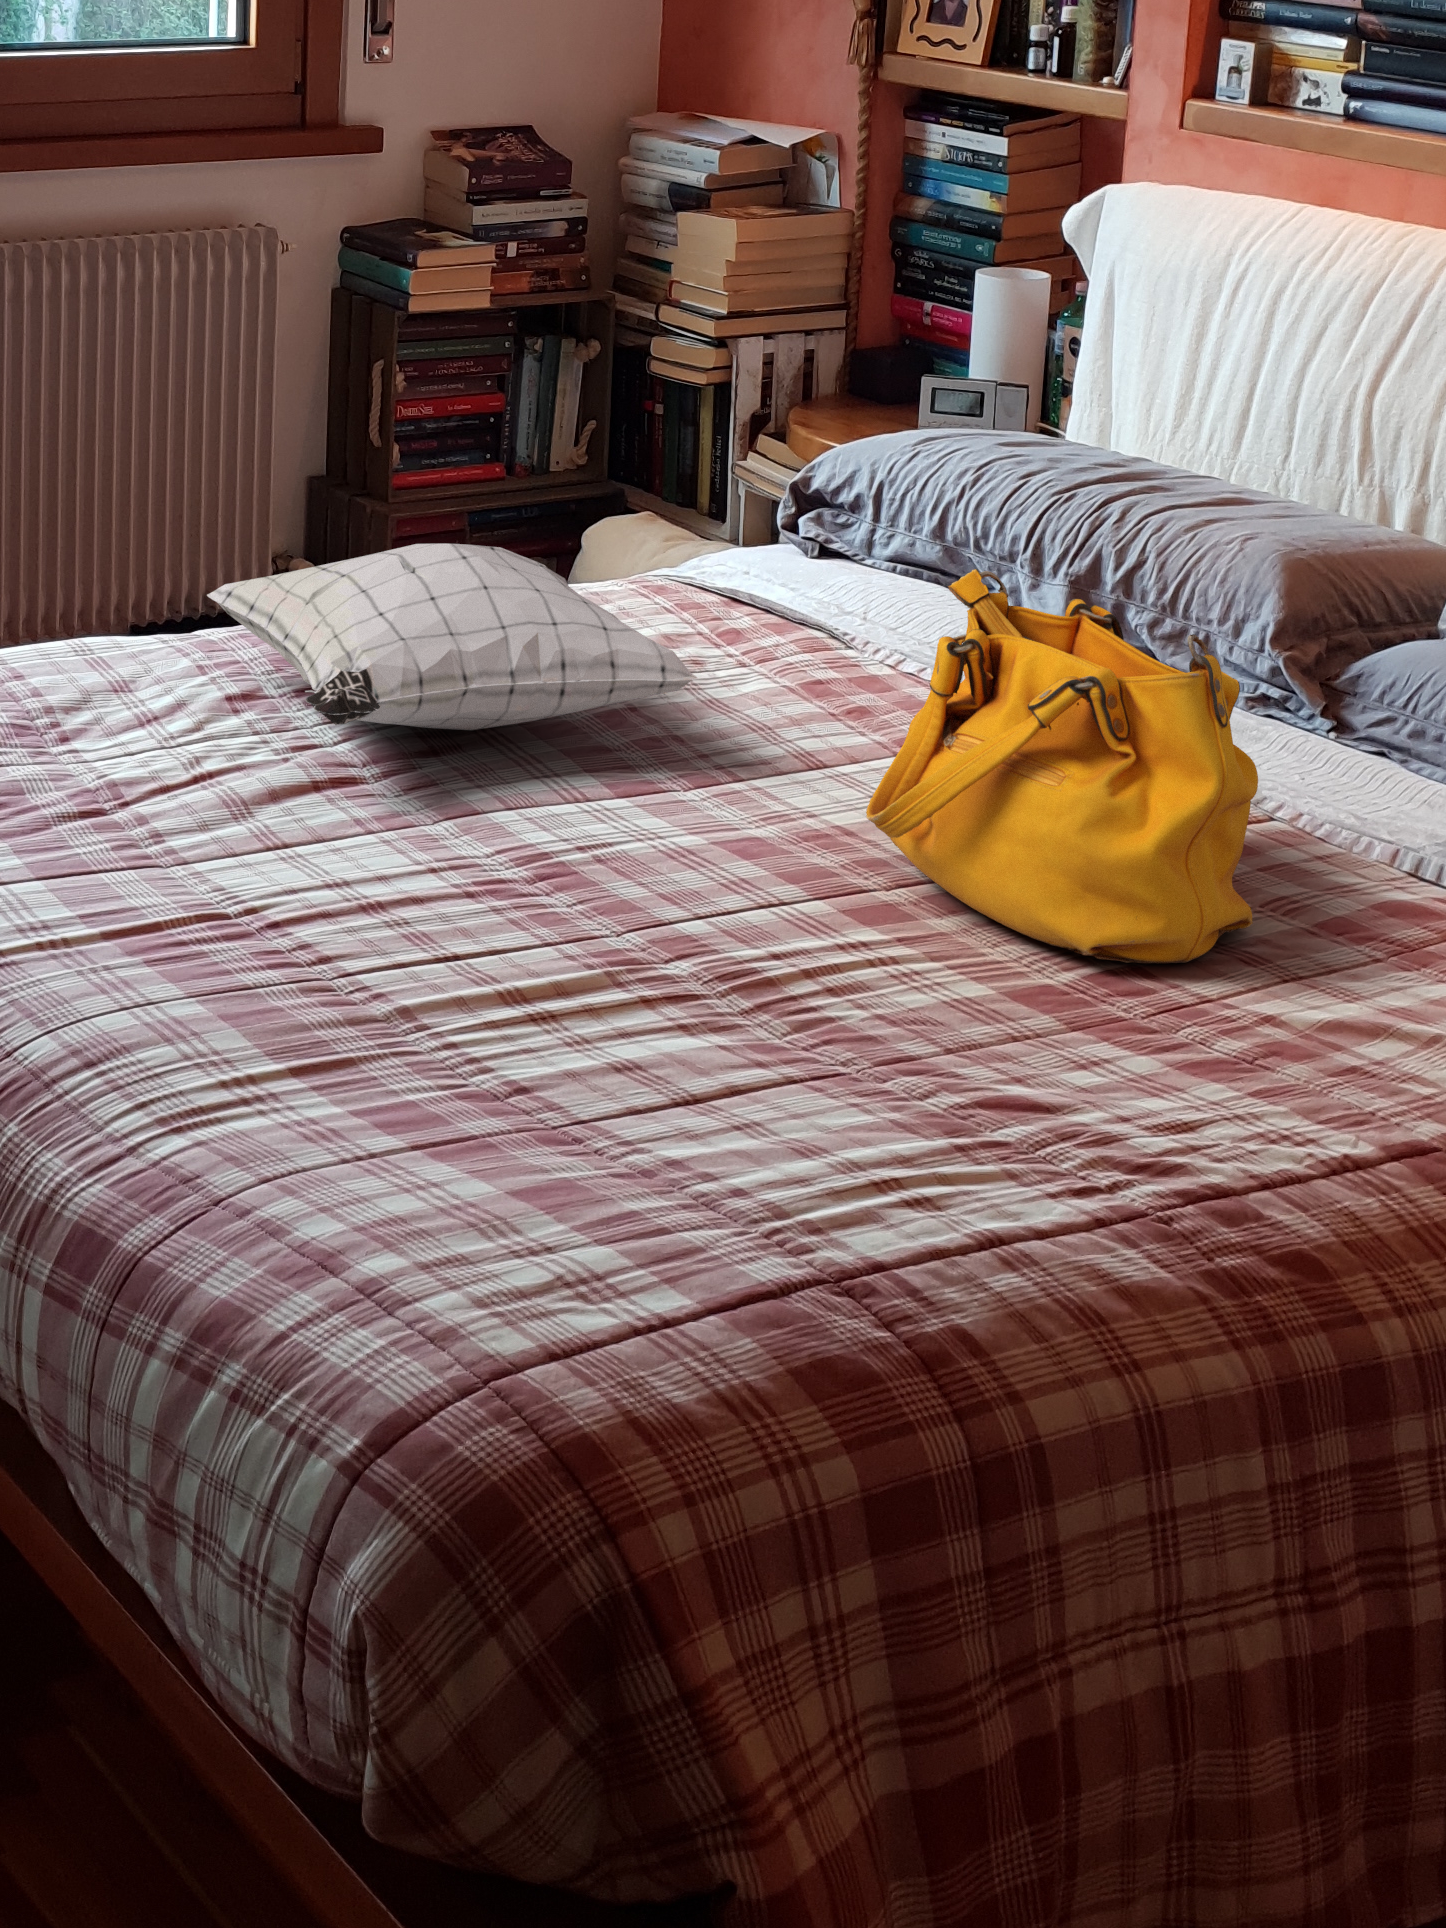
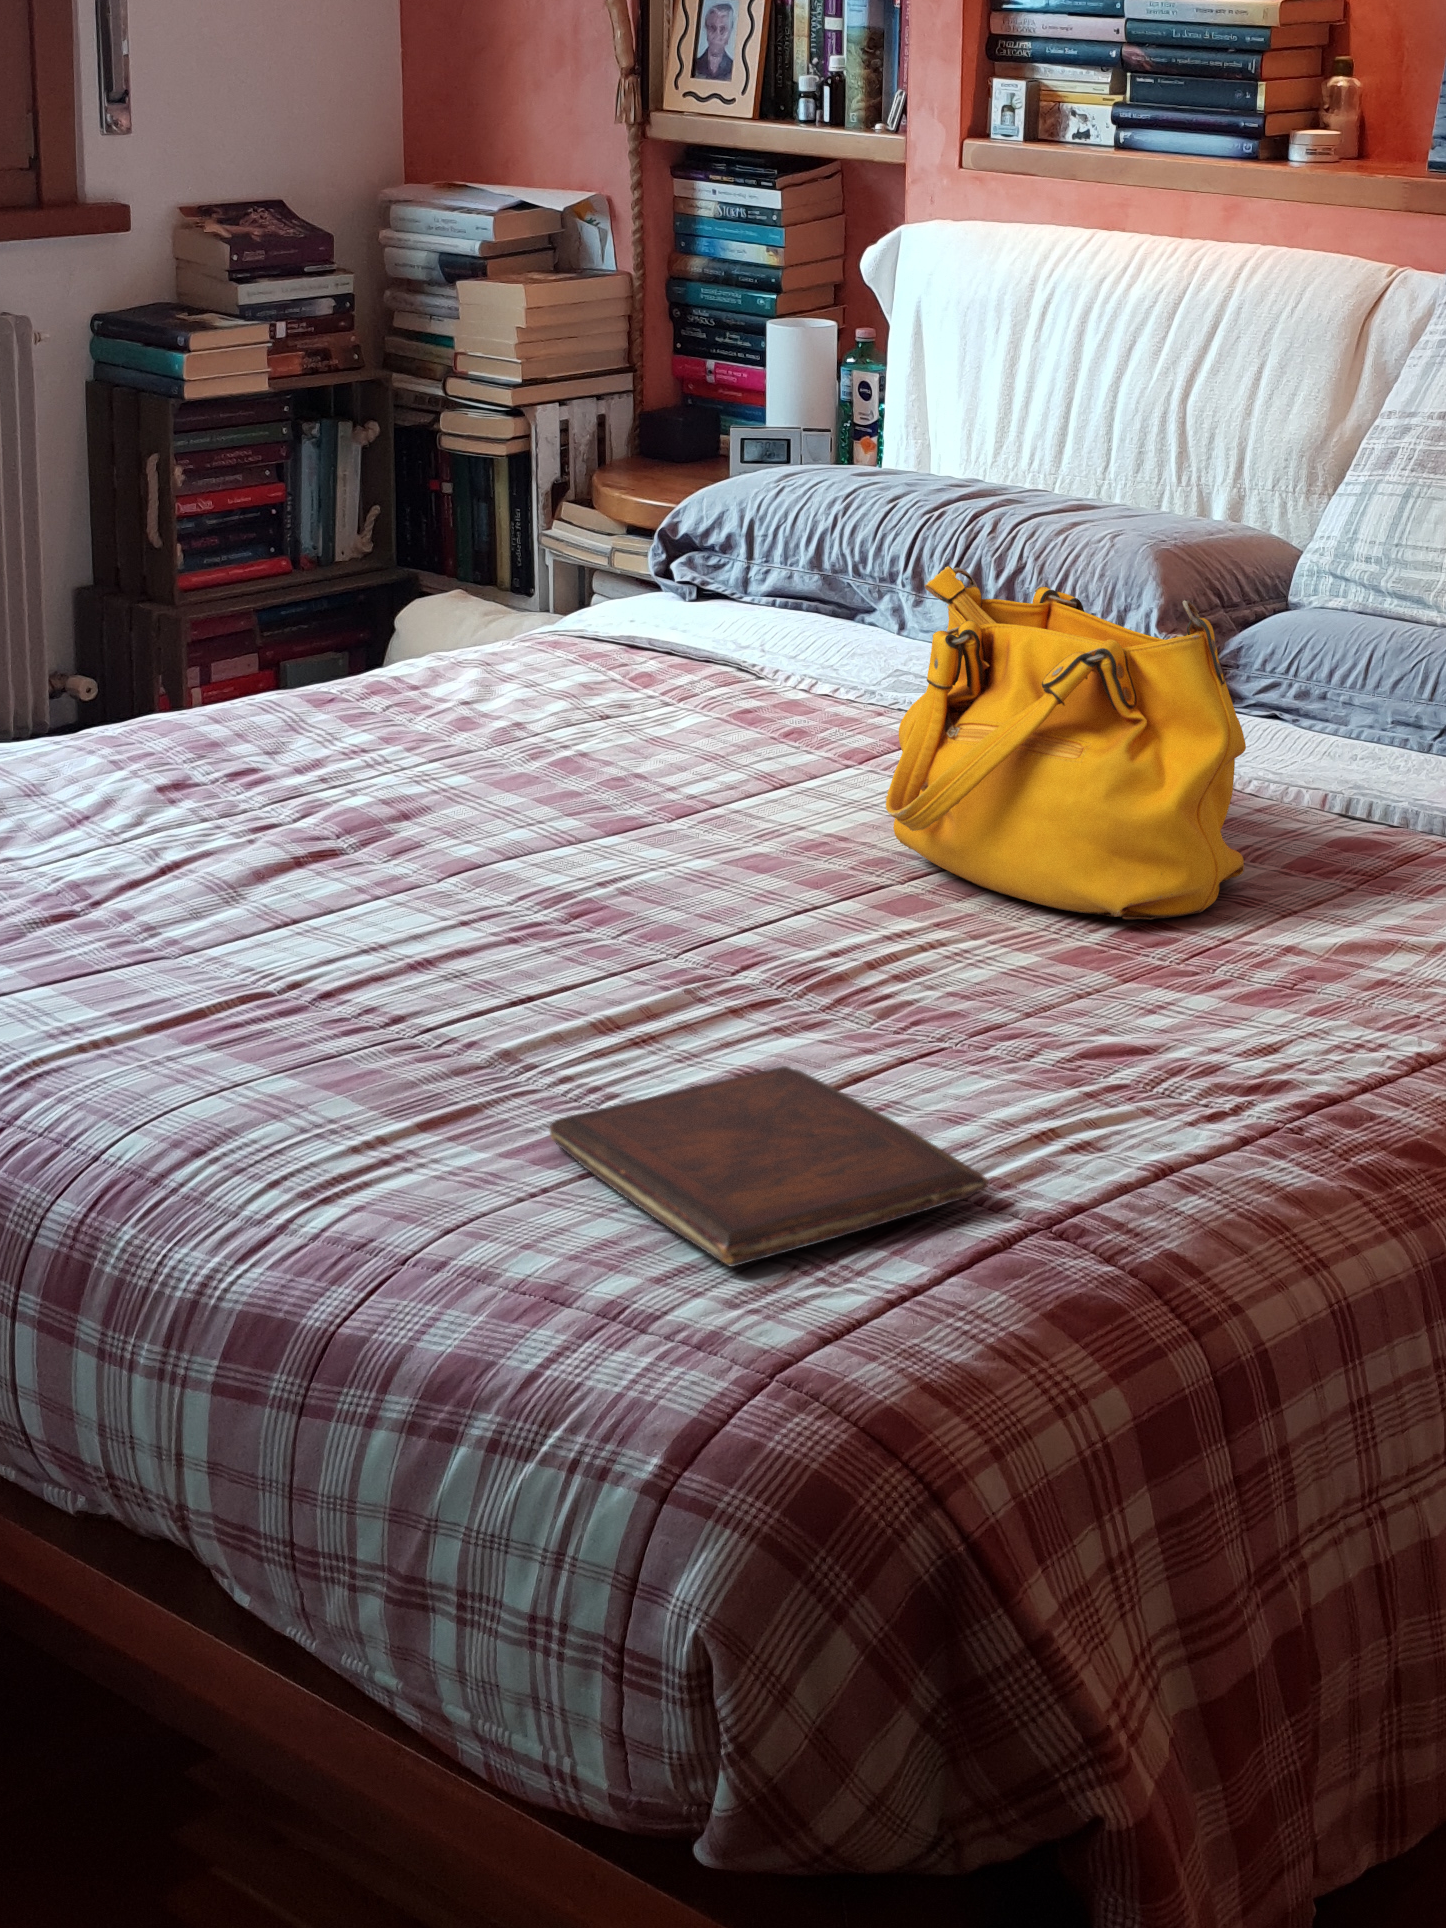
pillow: present [207,543,697,730] -> none [121,597,669,790]
book: none [403,1066,794,1263] -> present [550,1066,988,1266]

